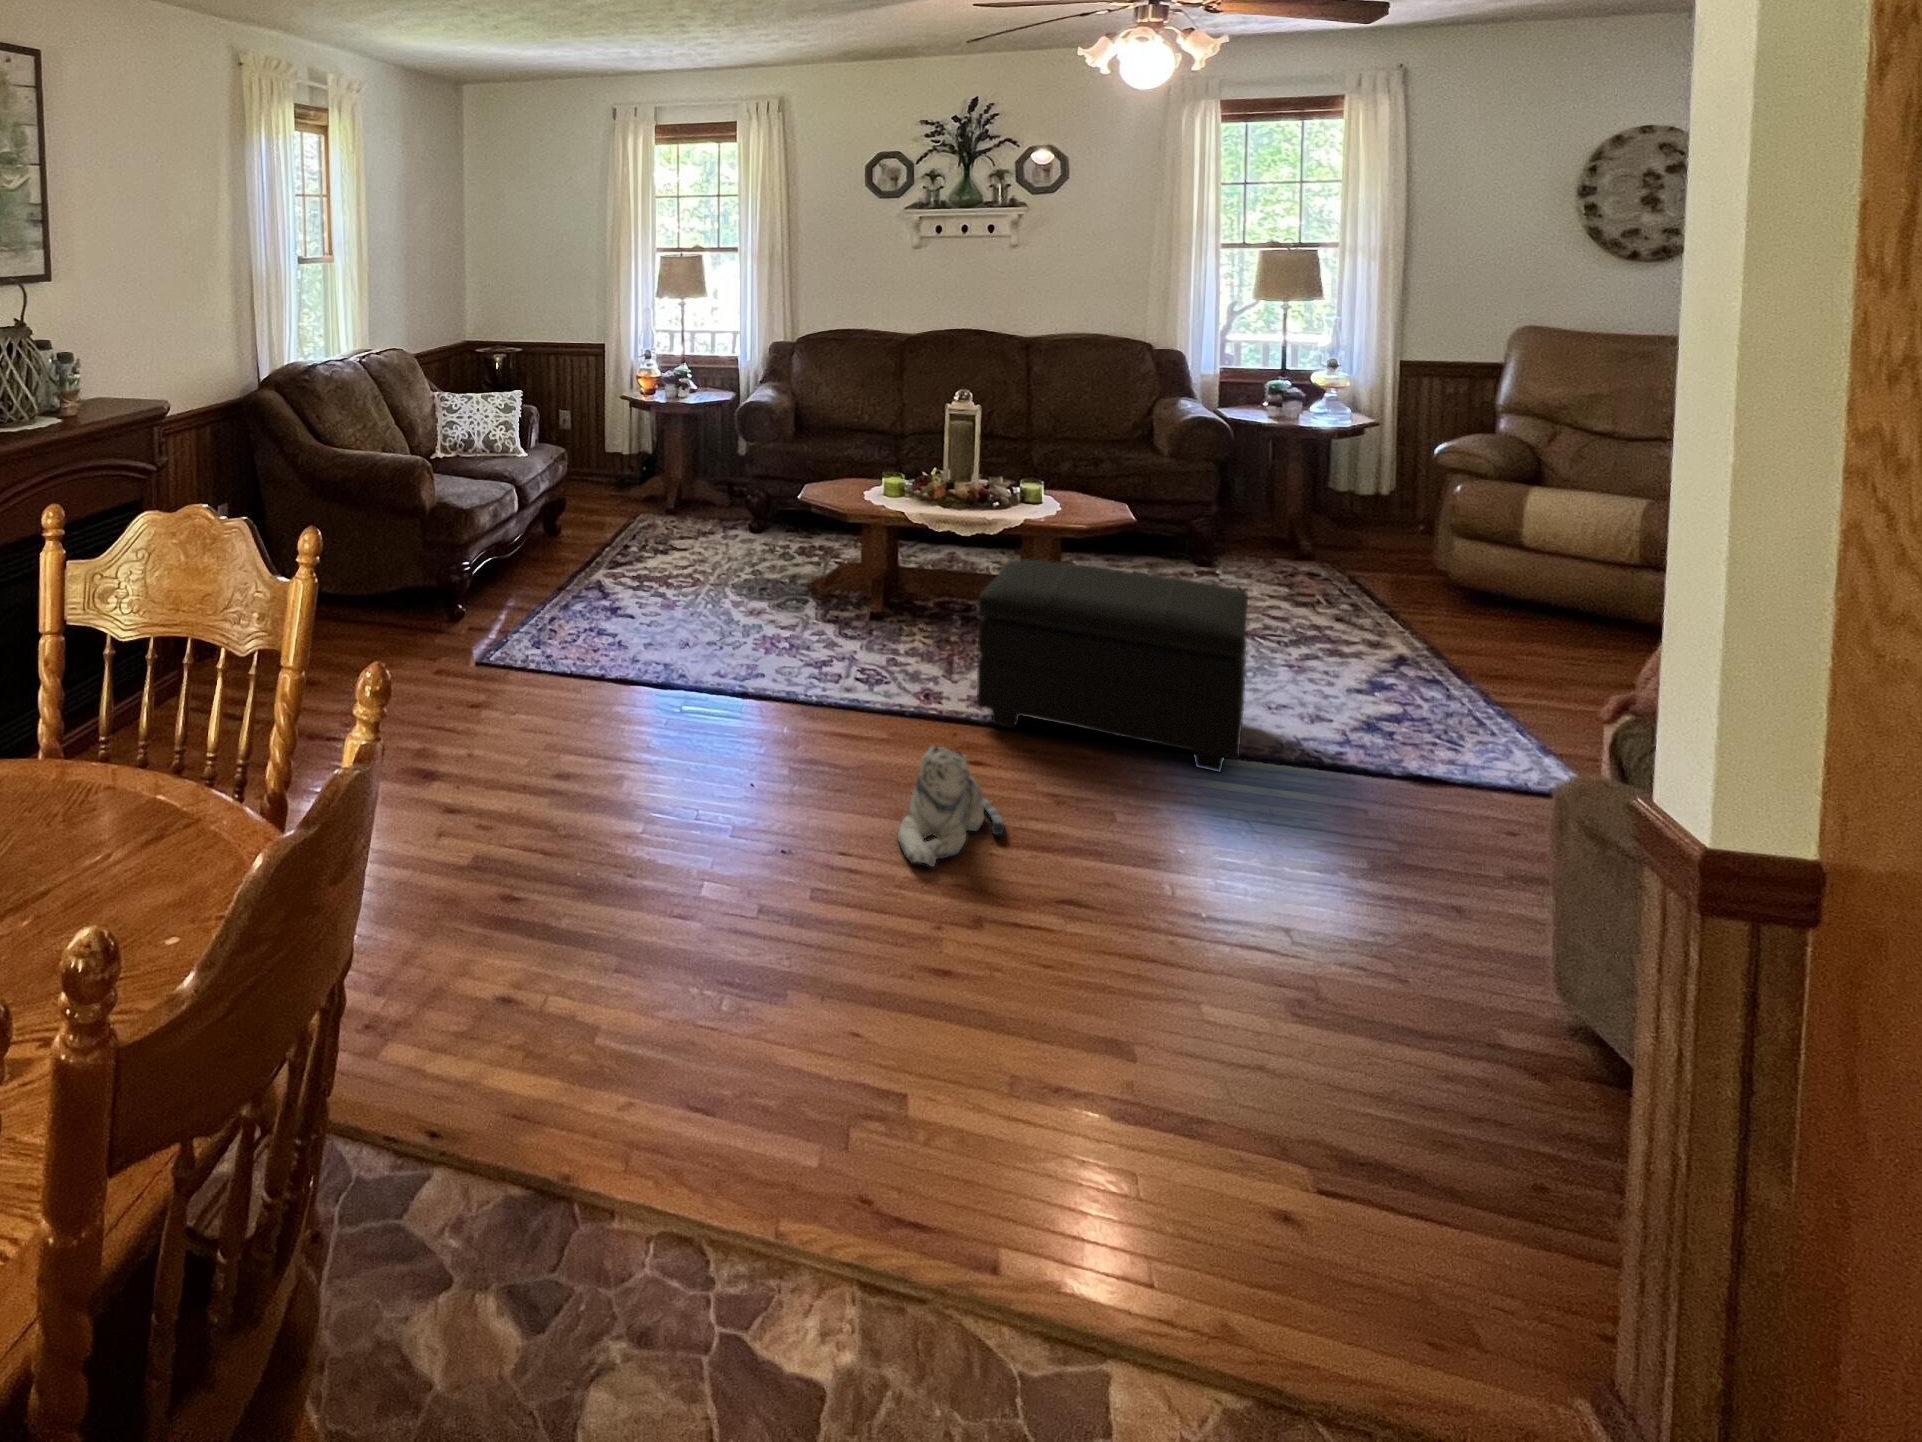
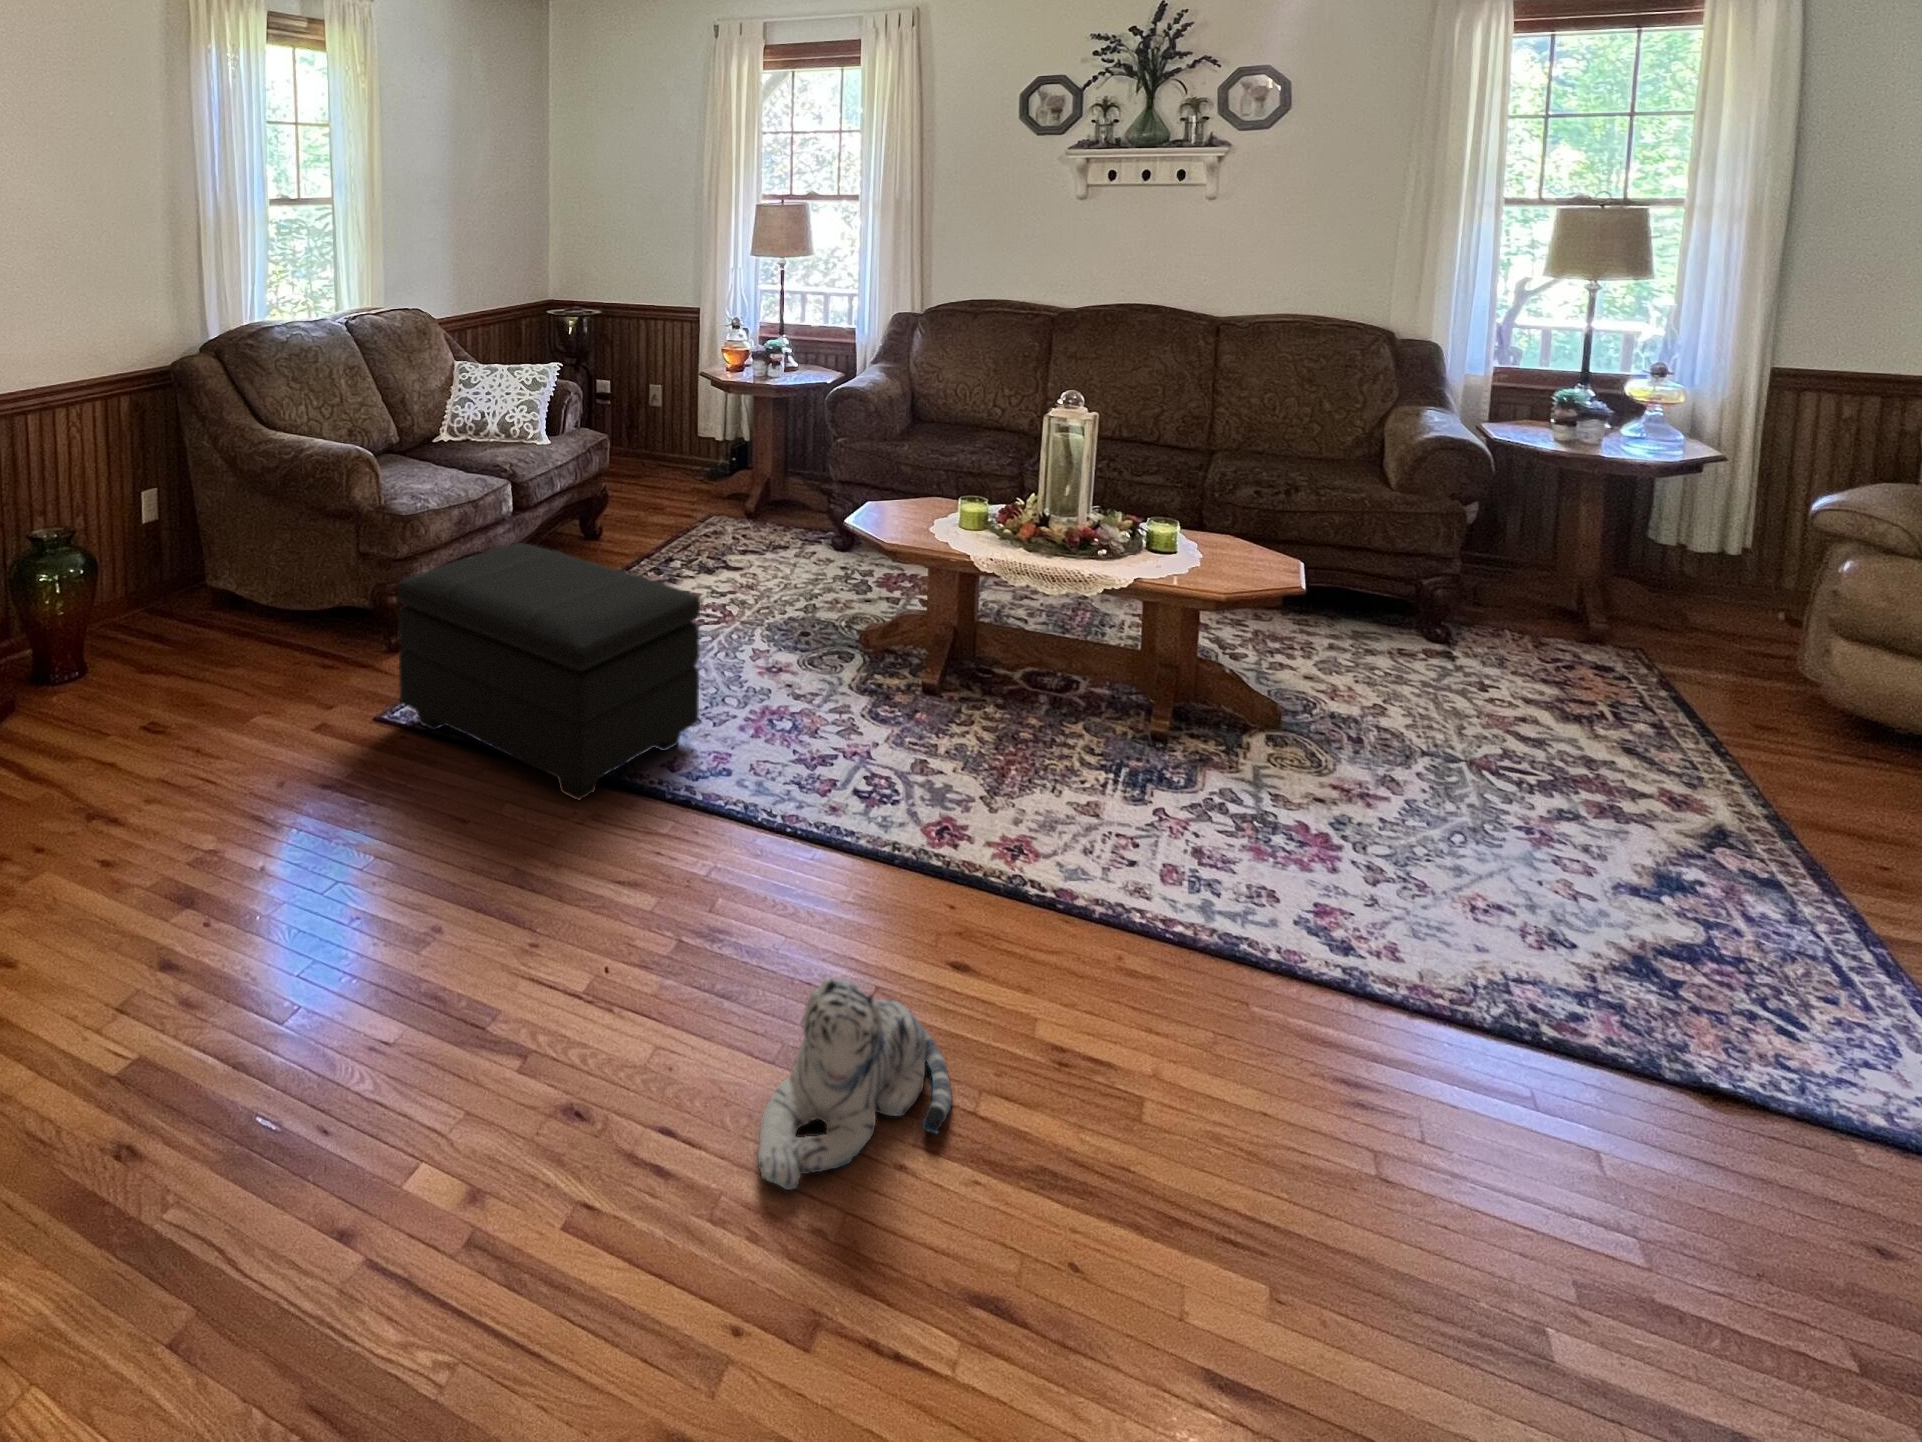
footstool: present [977,559,1248,772] -> present [398,543,700,800]

